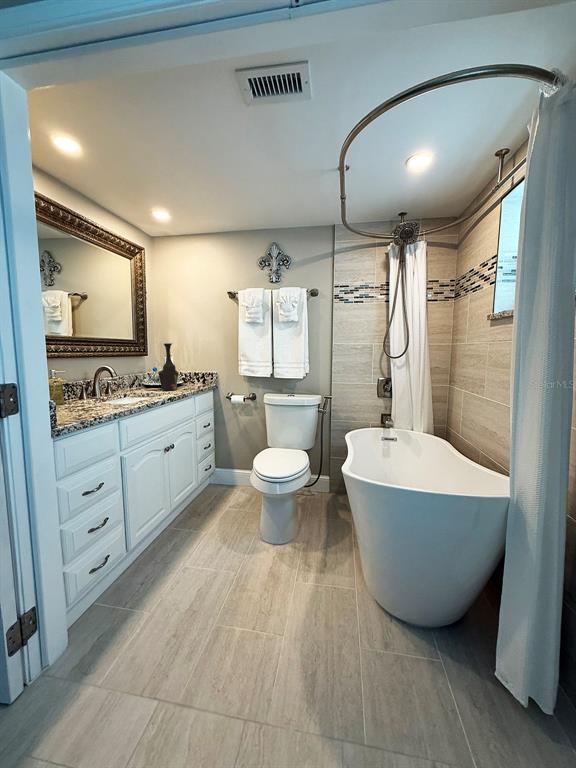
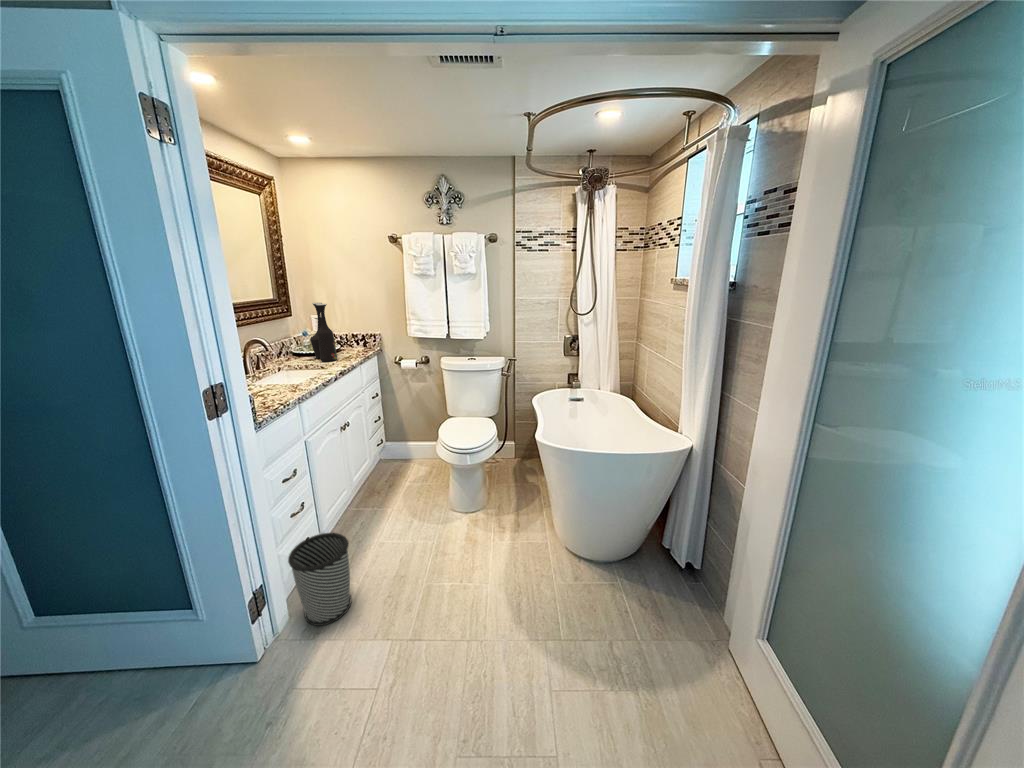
wastebasket: none [67,554,137,667] -> present [288,533,351,626]

